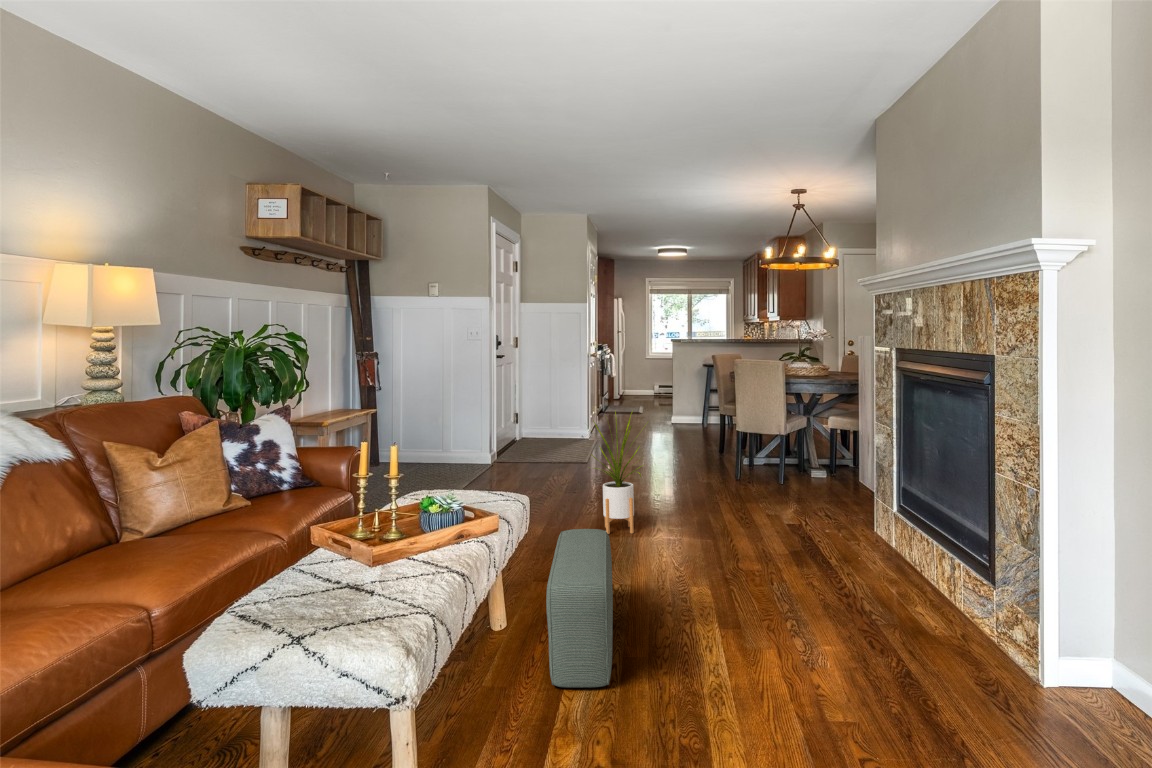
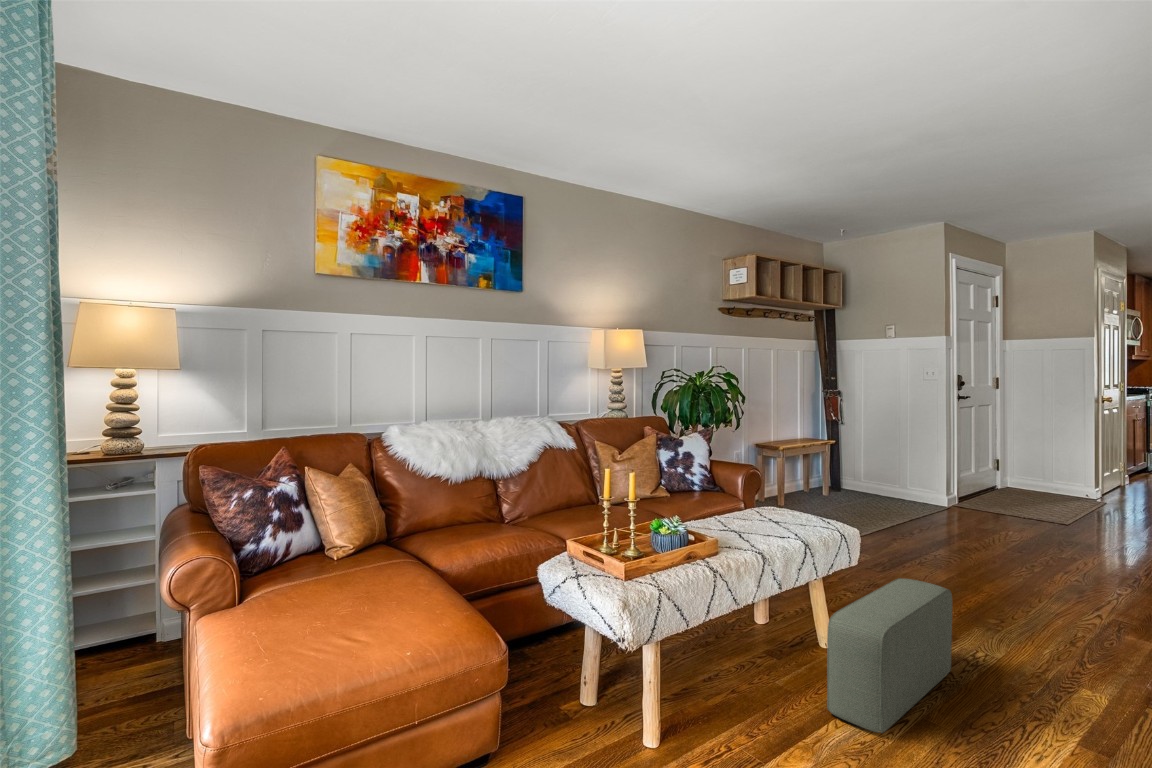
house plant: present [591,413,643,534] -> none [998,467,1089,612]

